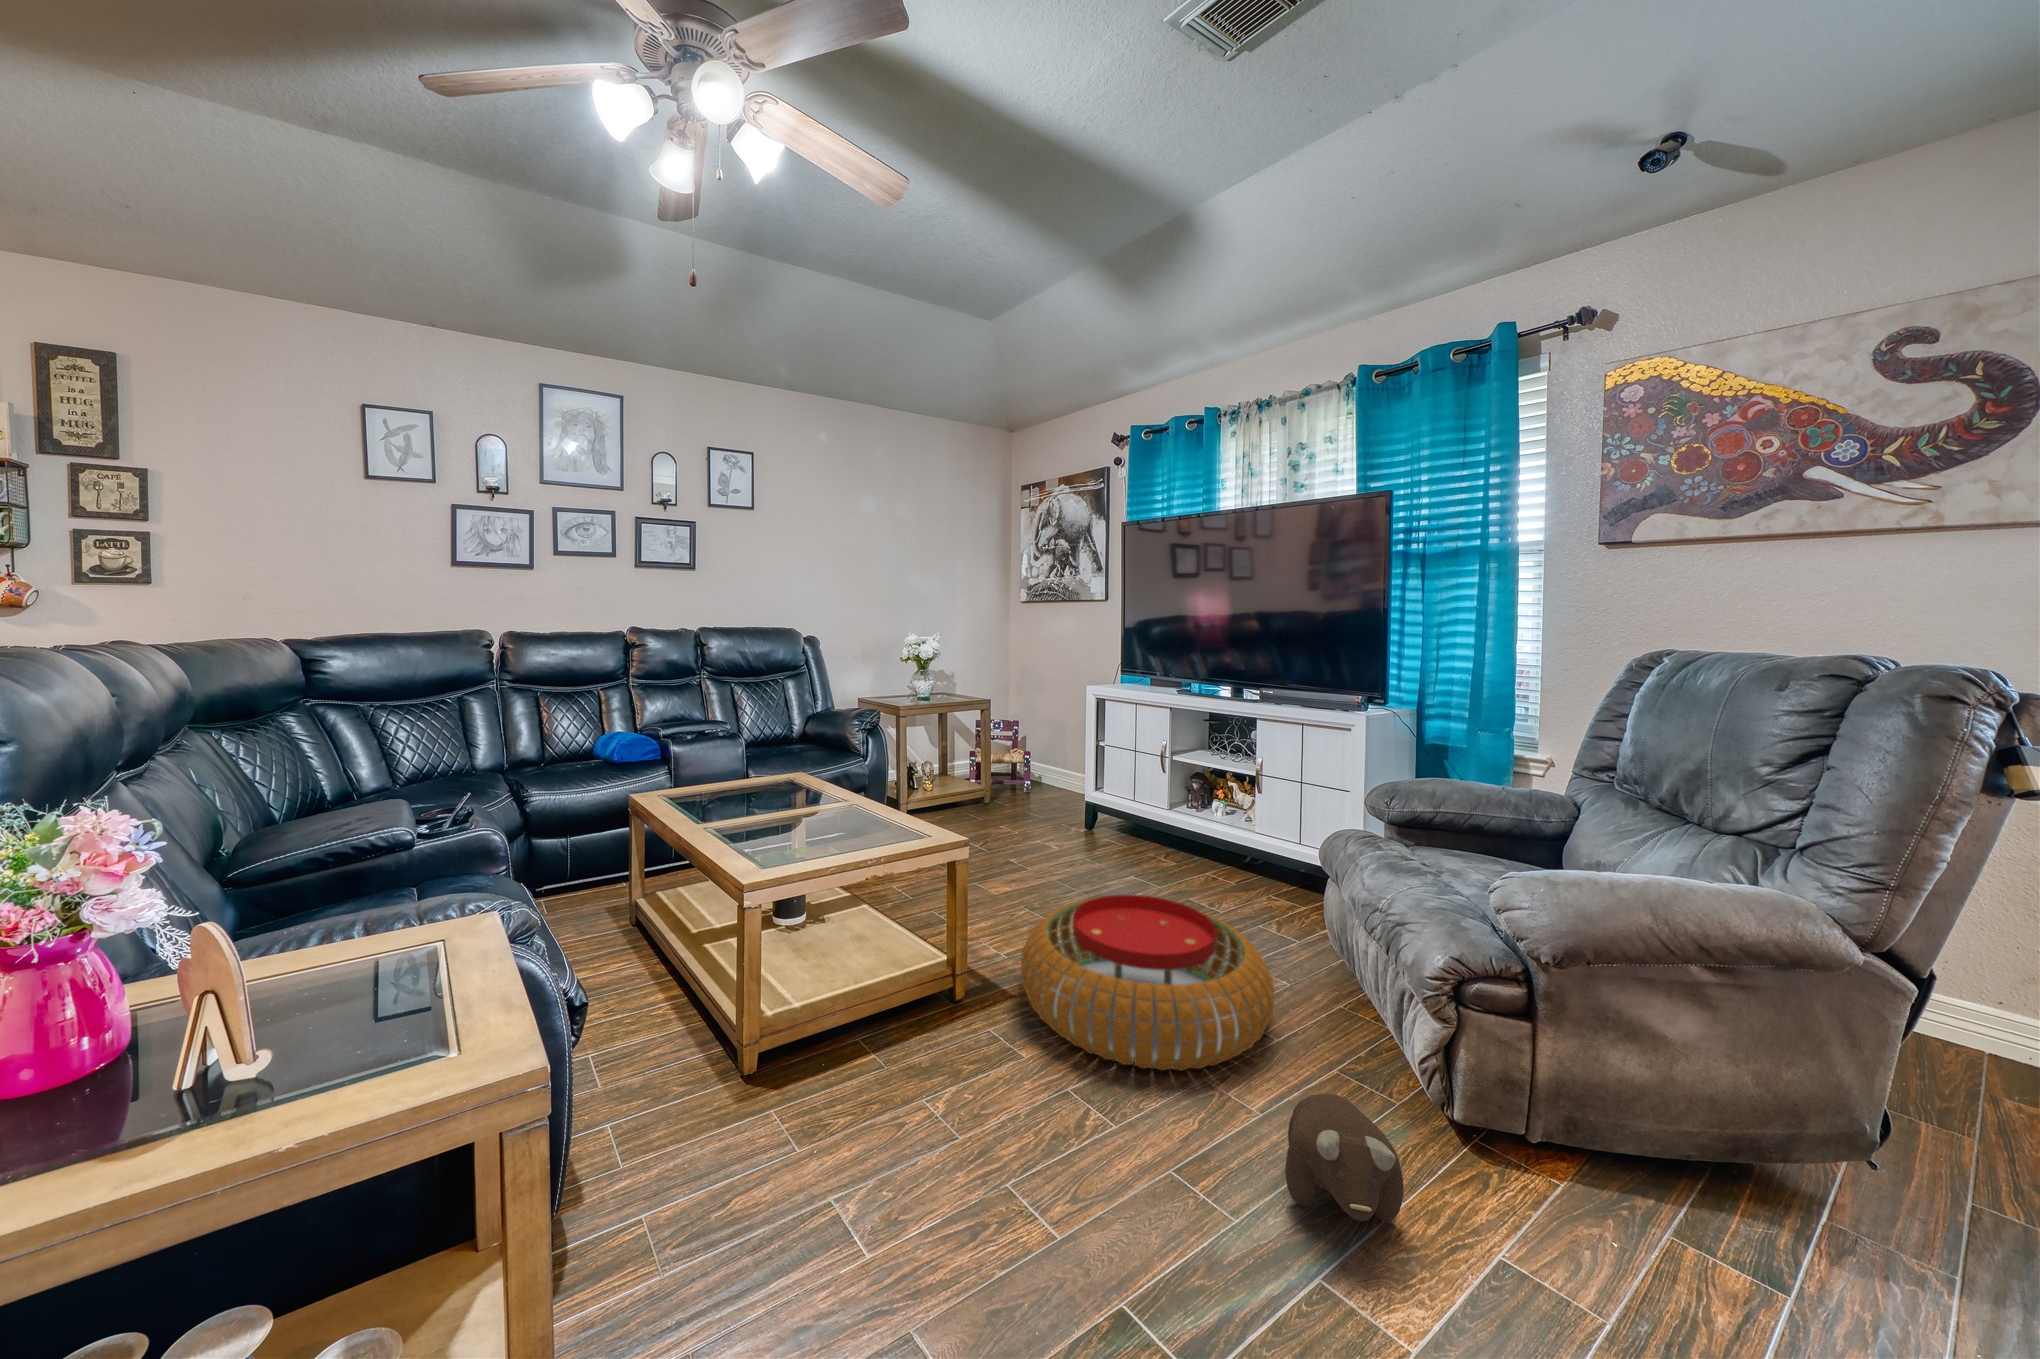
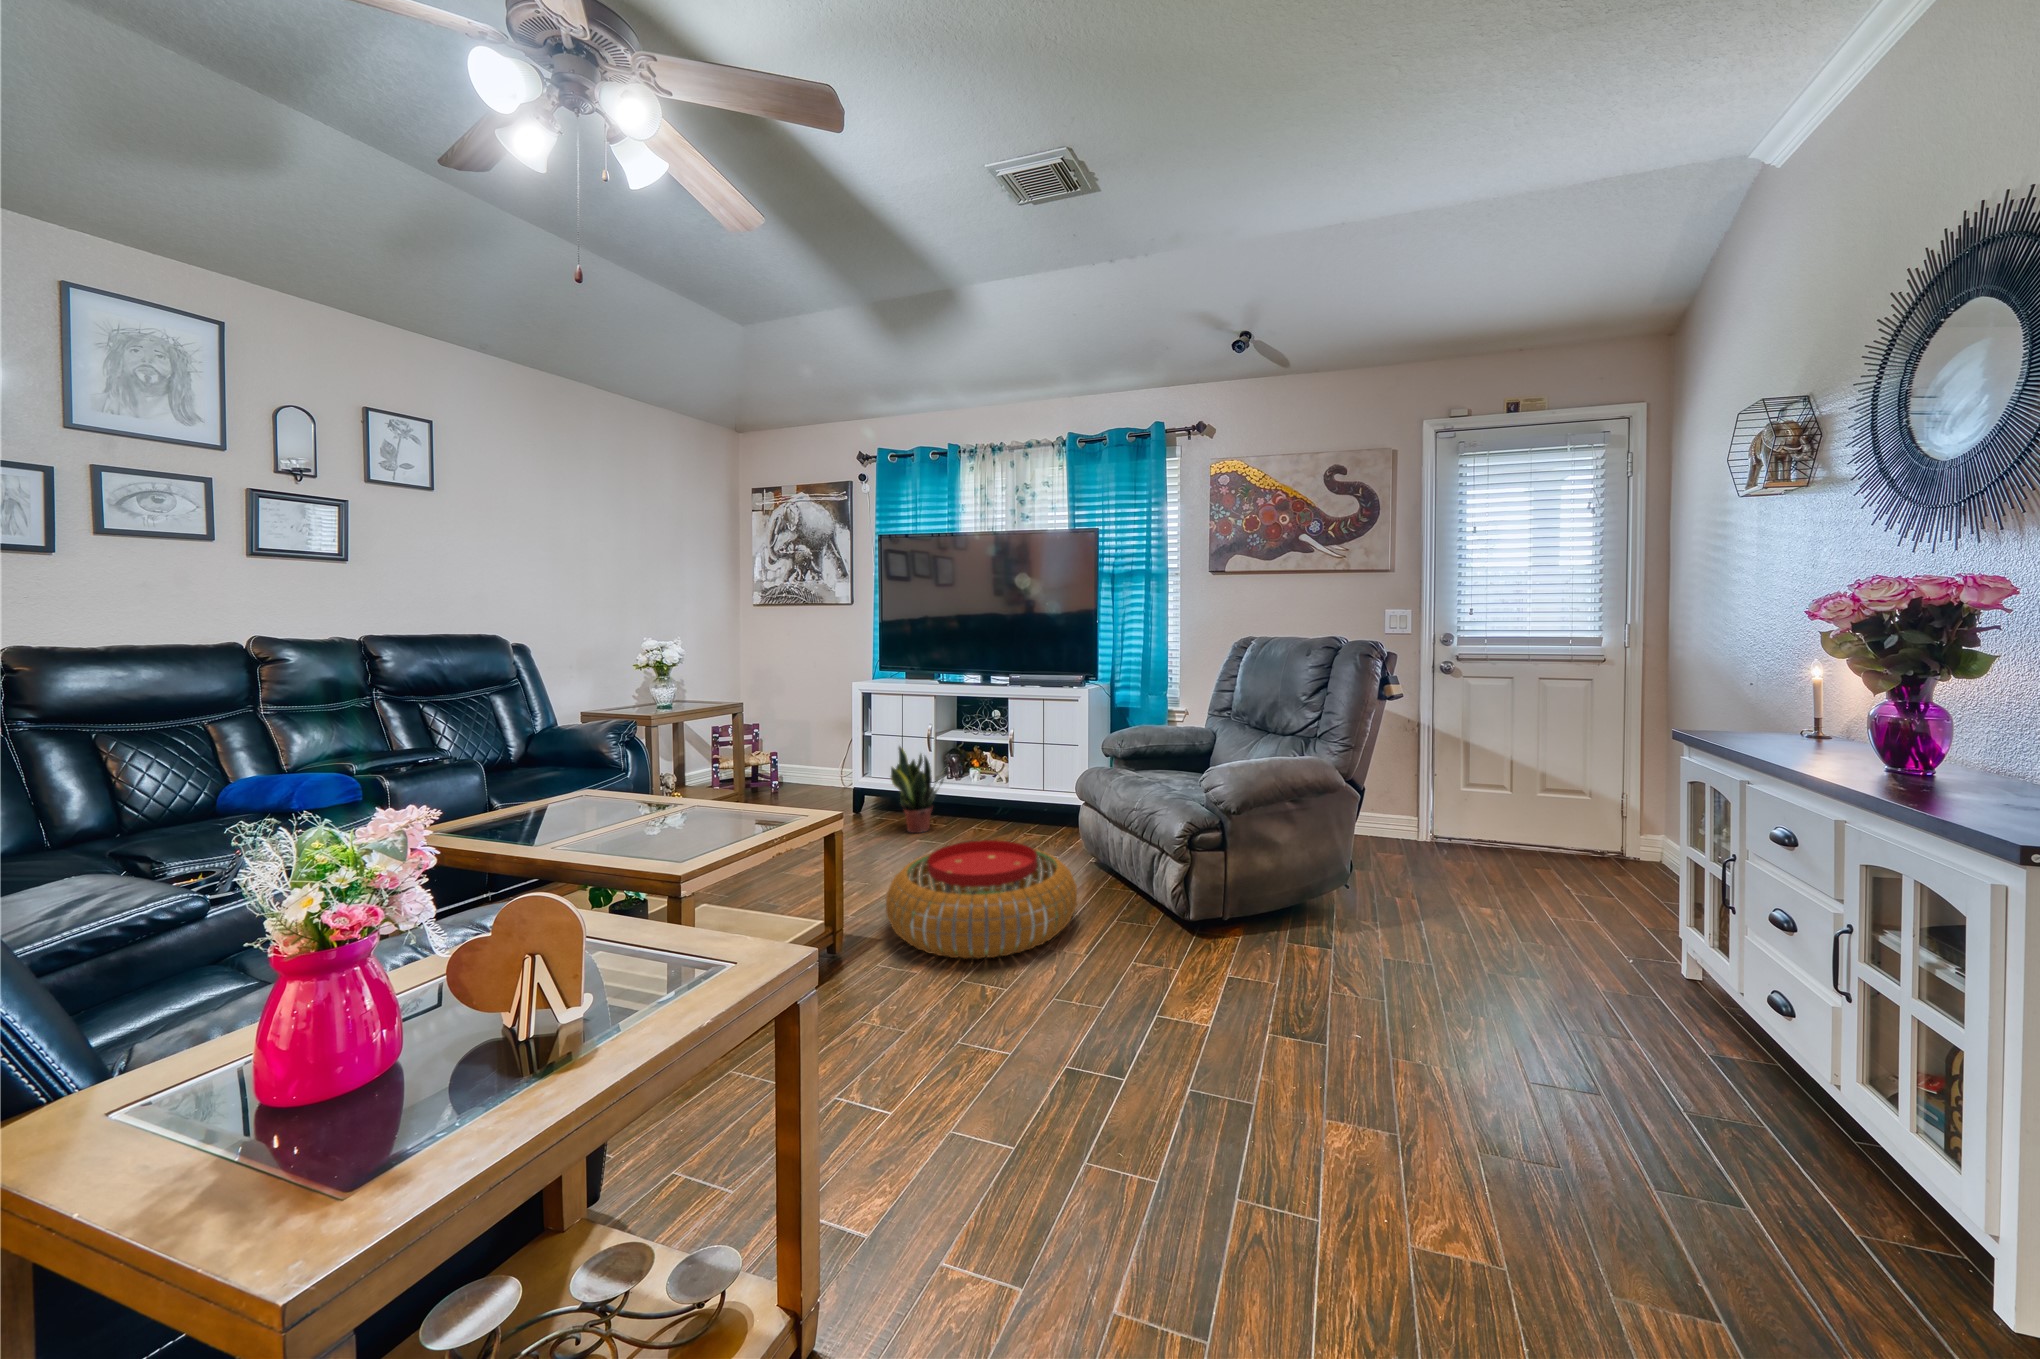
potted plant: none [1106,757,1179,861] -> present [891,747,944,833]
plush toy: present [1285,1093,1404,1223] -> none [1115,917,1185,988]

